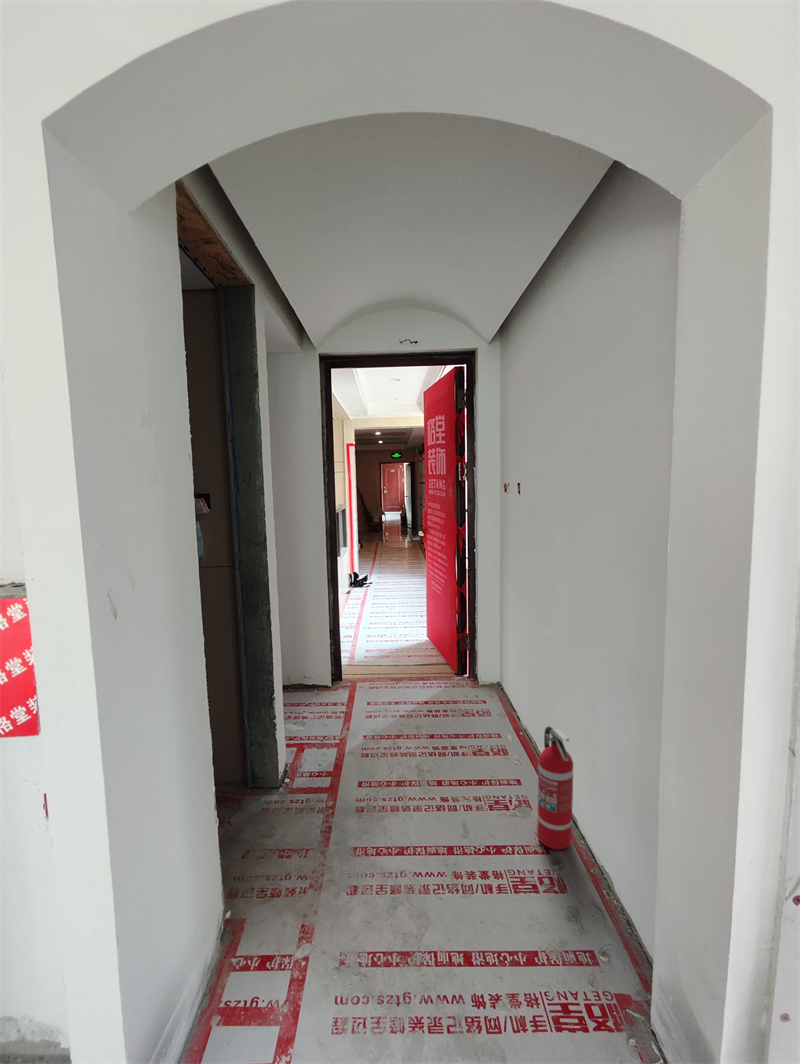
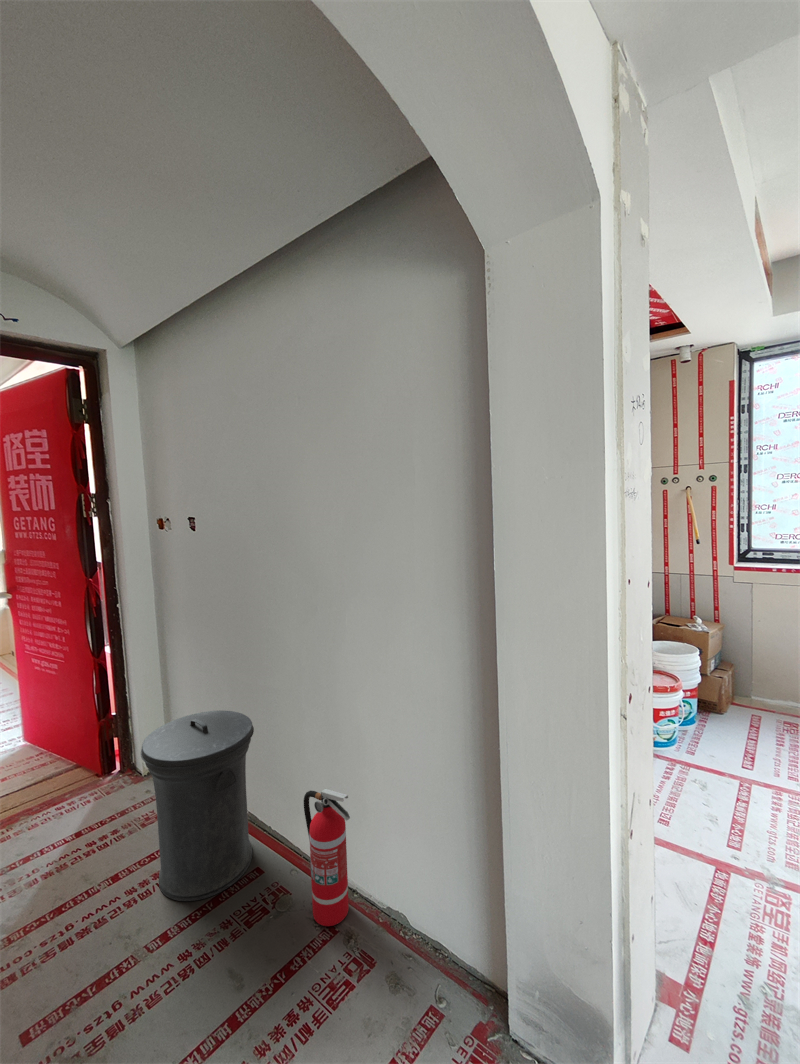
trash can: none [446,639,532,780] -> present [141,710,254,901]

